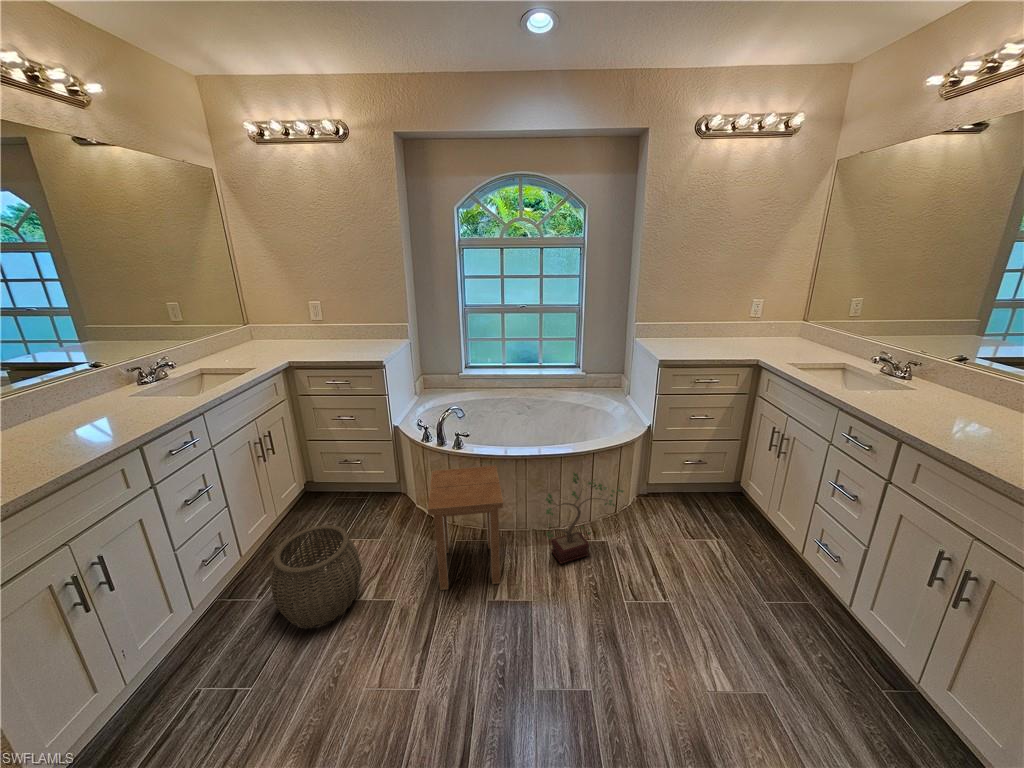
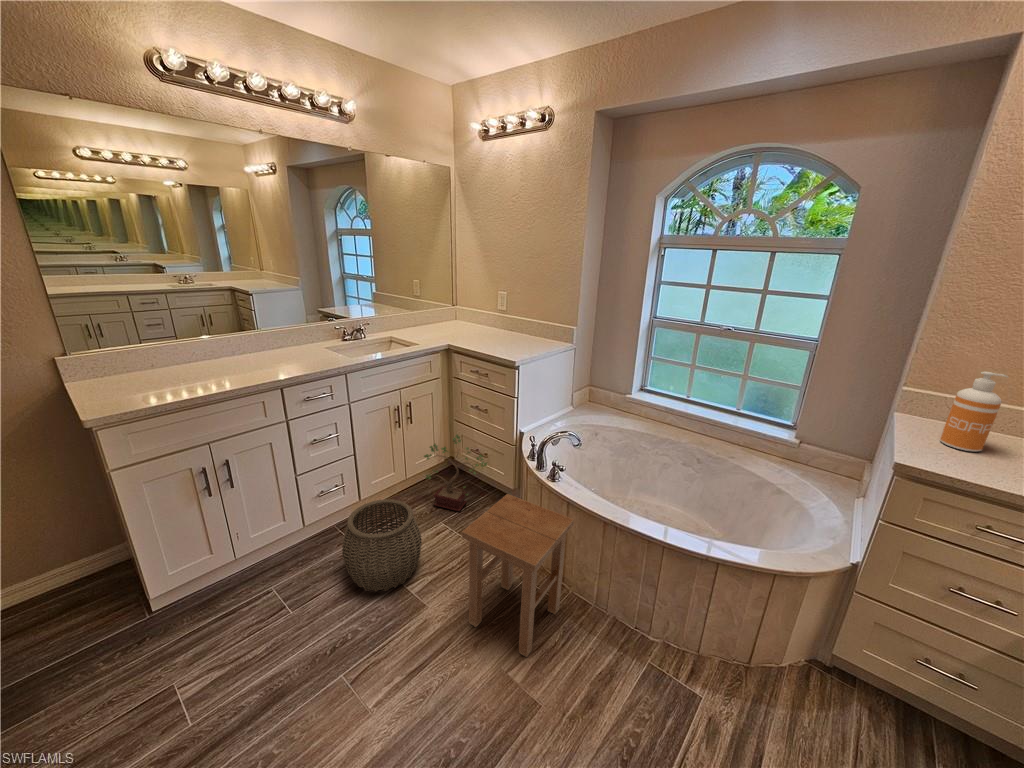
soap dispenser: none [659,305,679,348] -> present [940,372,1008,452]
potted plant: present [546,473,624,563] -> present [424,435,487,511]

